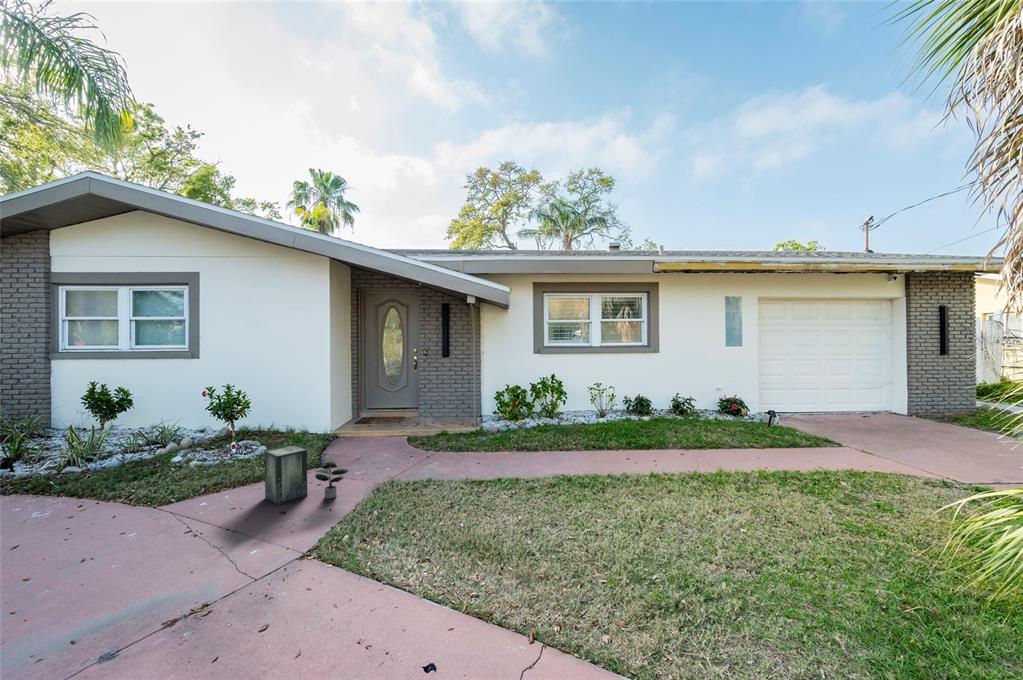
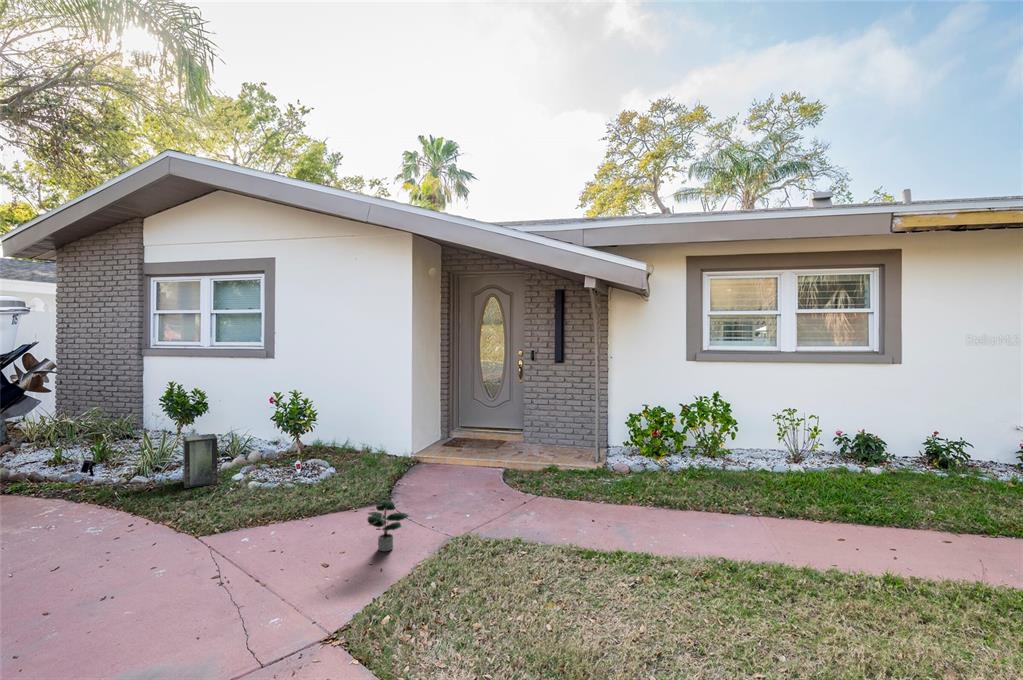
storage box: present [264,446,307,505] -> present [183,434,218,488]

